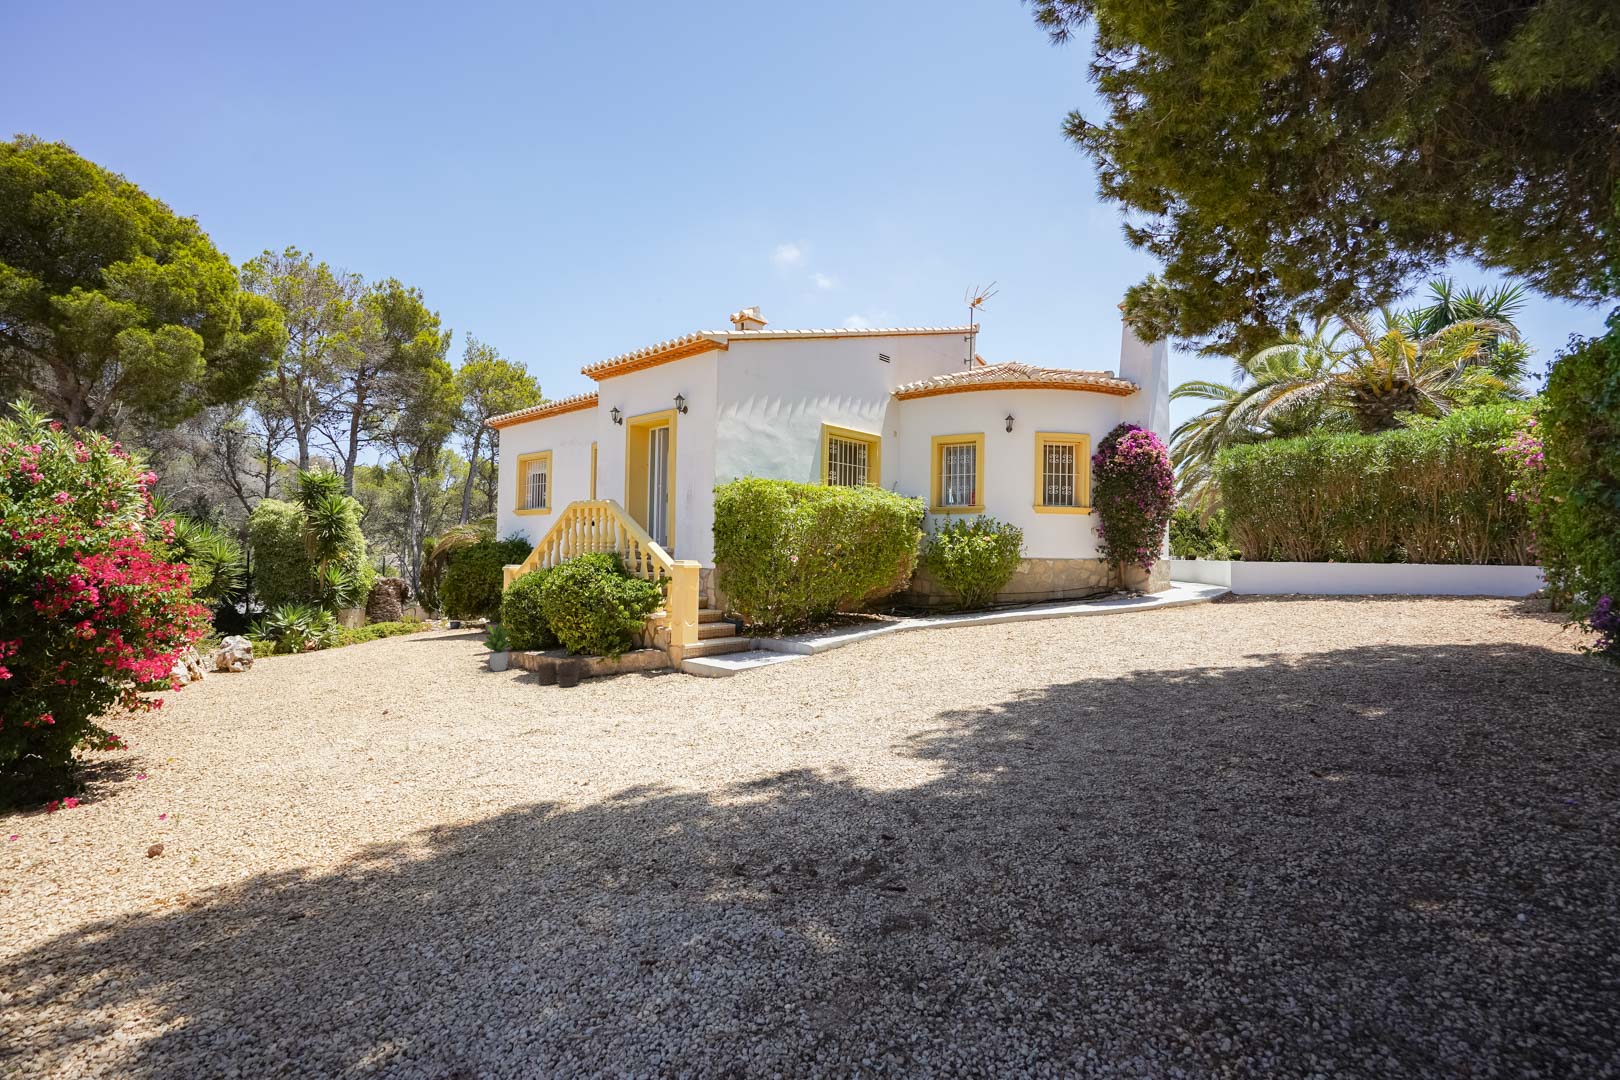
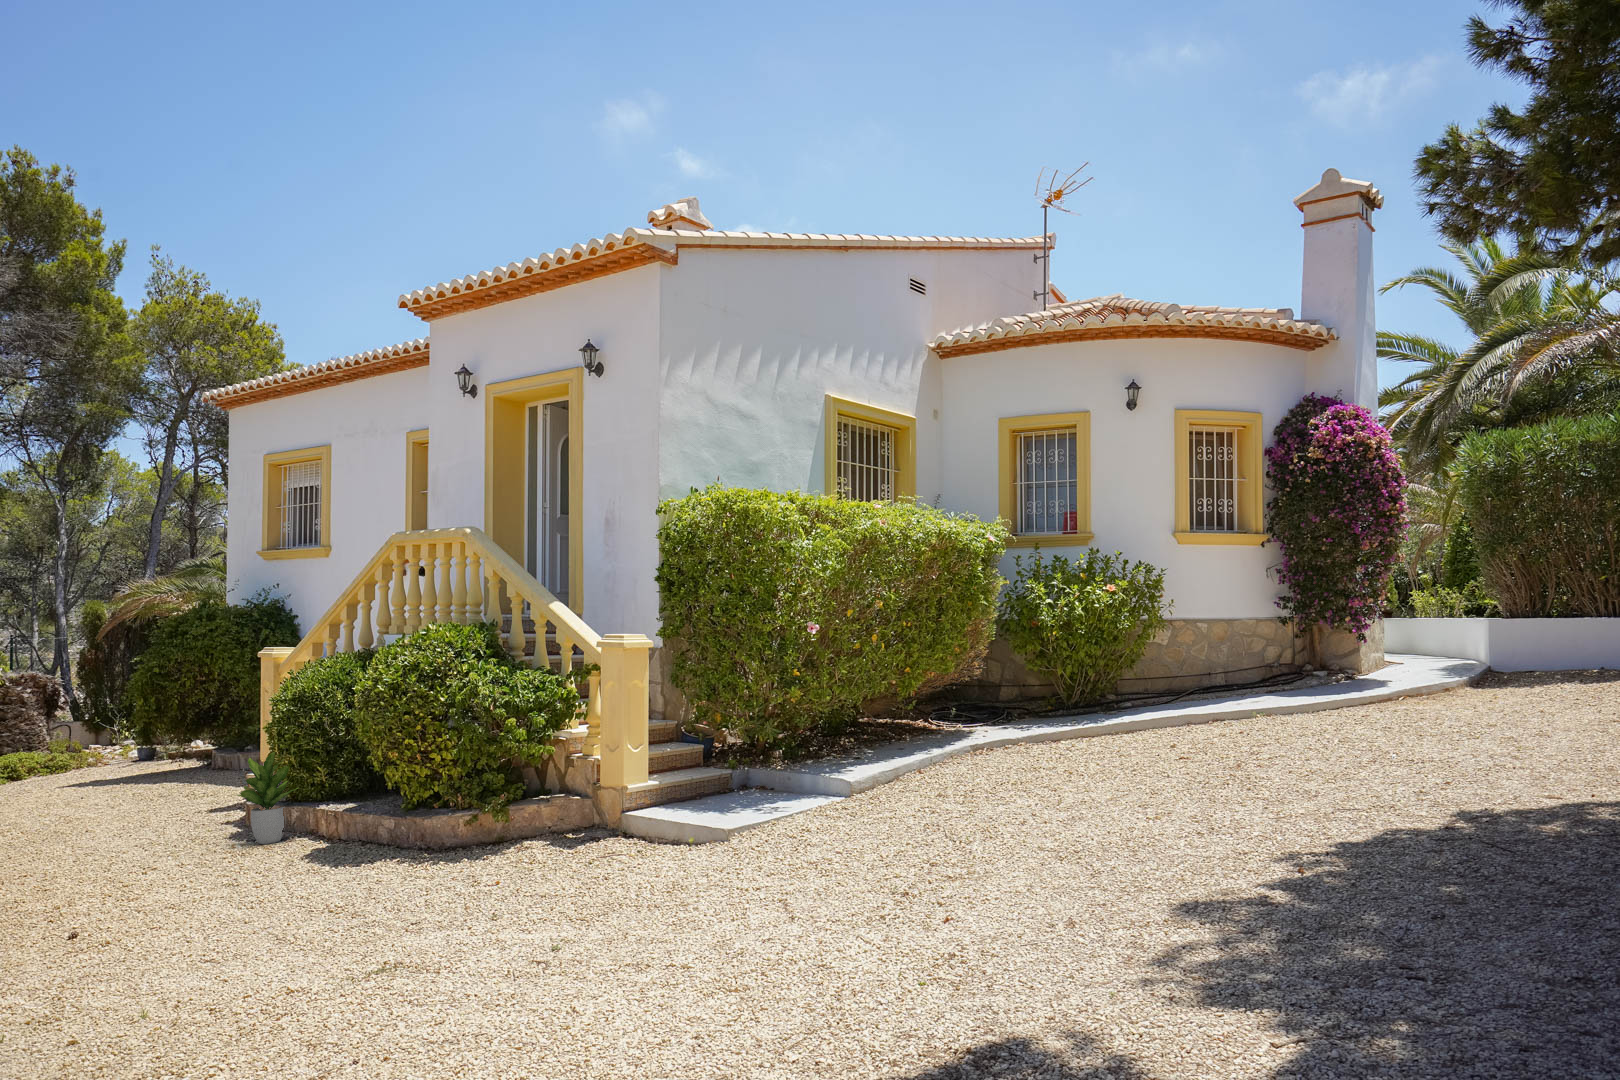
woven basket: present [538,658,591,687] -> none [357,812,453,871]

